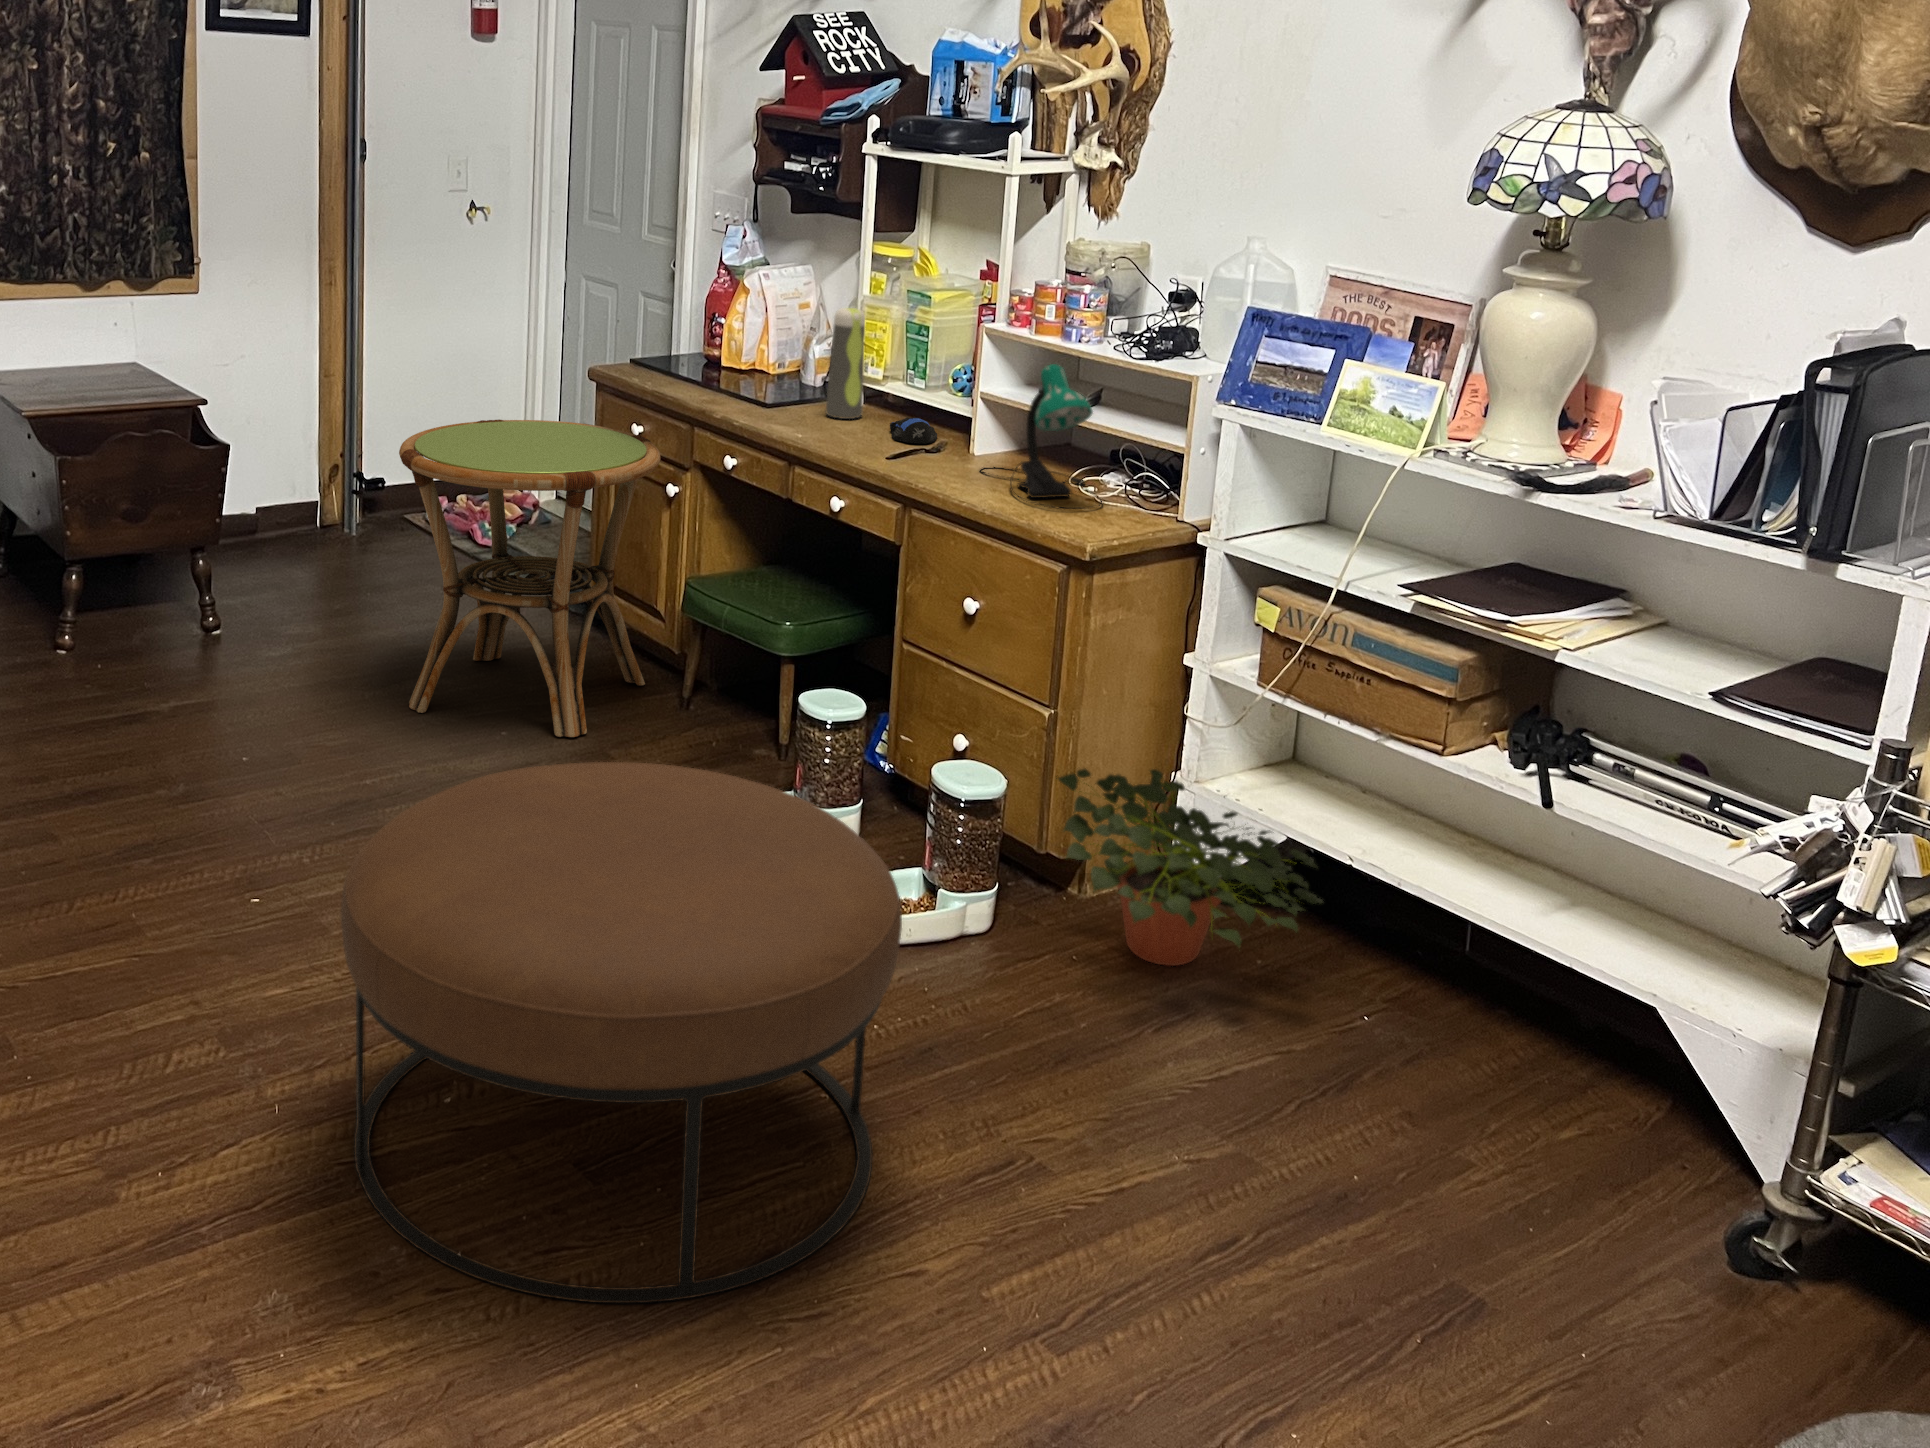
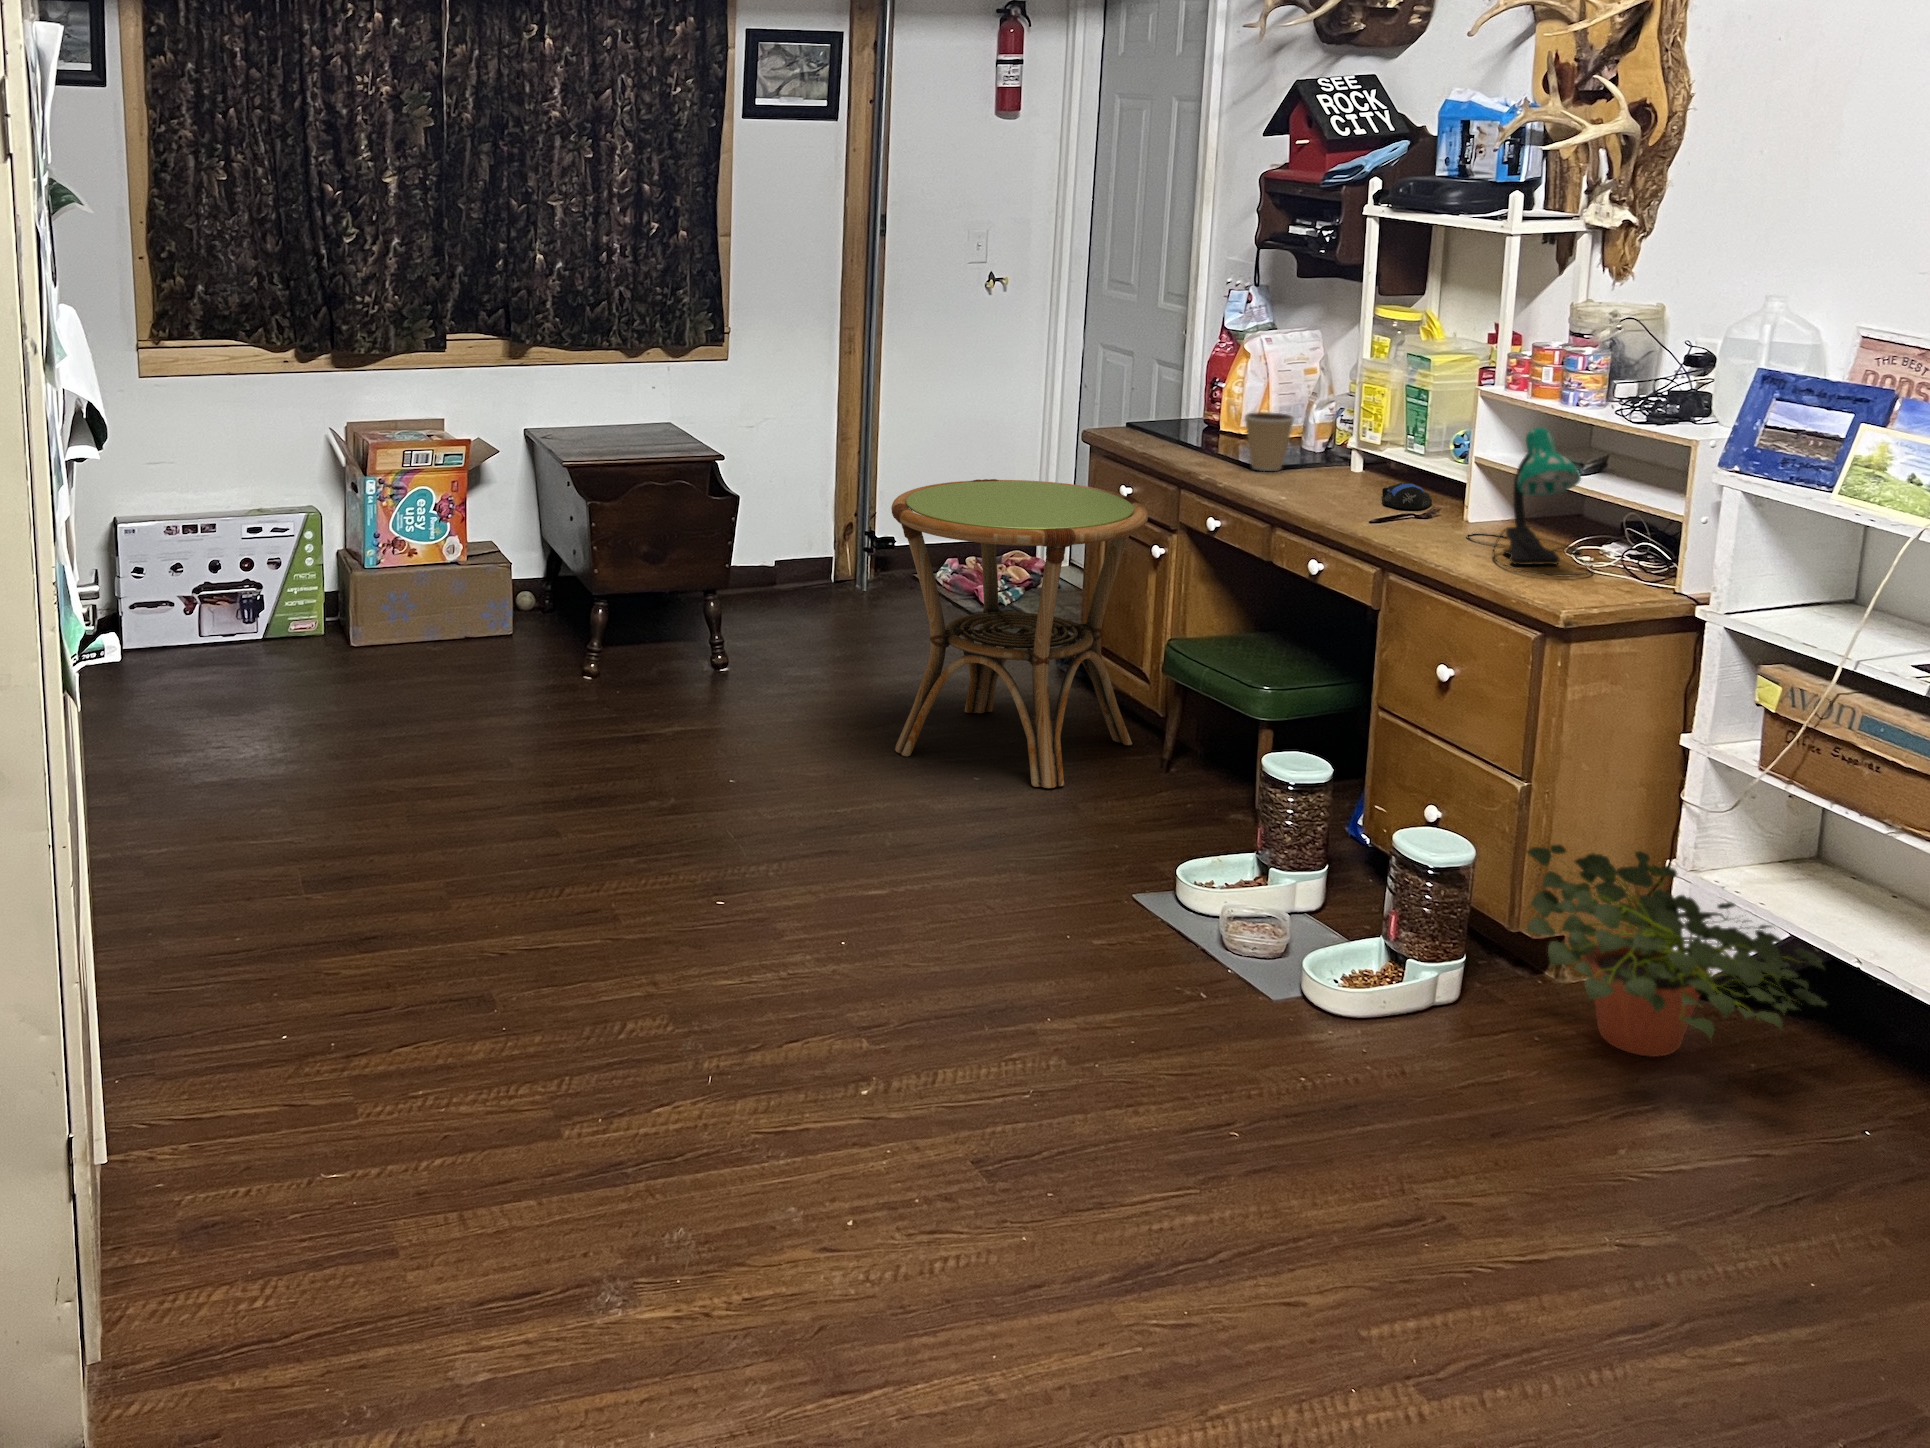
water bottle: present [826,308,865,419] -> none [1318,372,1360,484]
coffee cup: none [752,348,801,407] -> present [1245,412,1294,471]
ottoman: present [341,762,902,1303] -> none [767,792,1301,1286]

